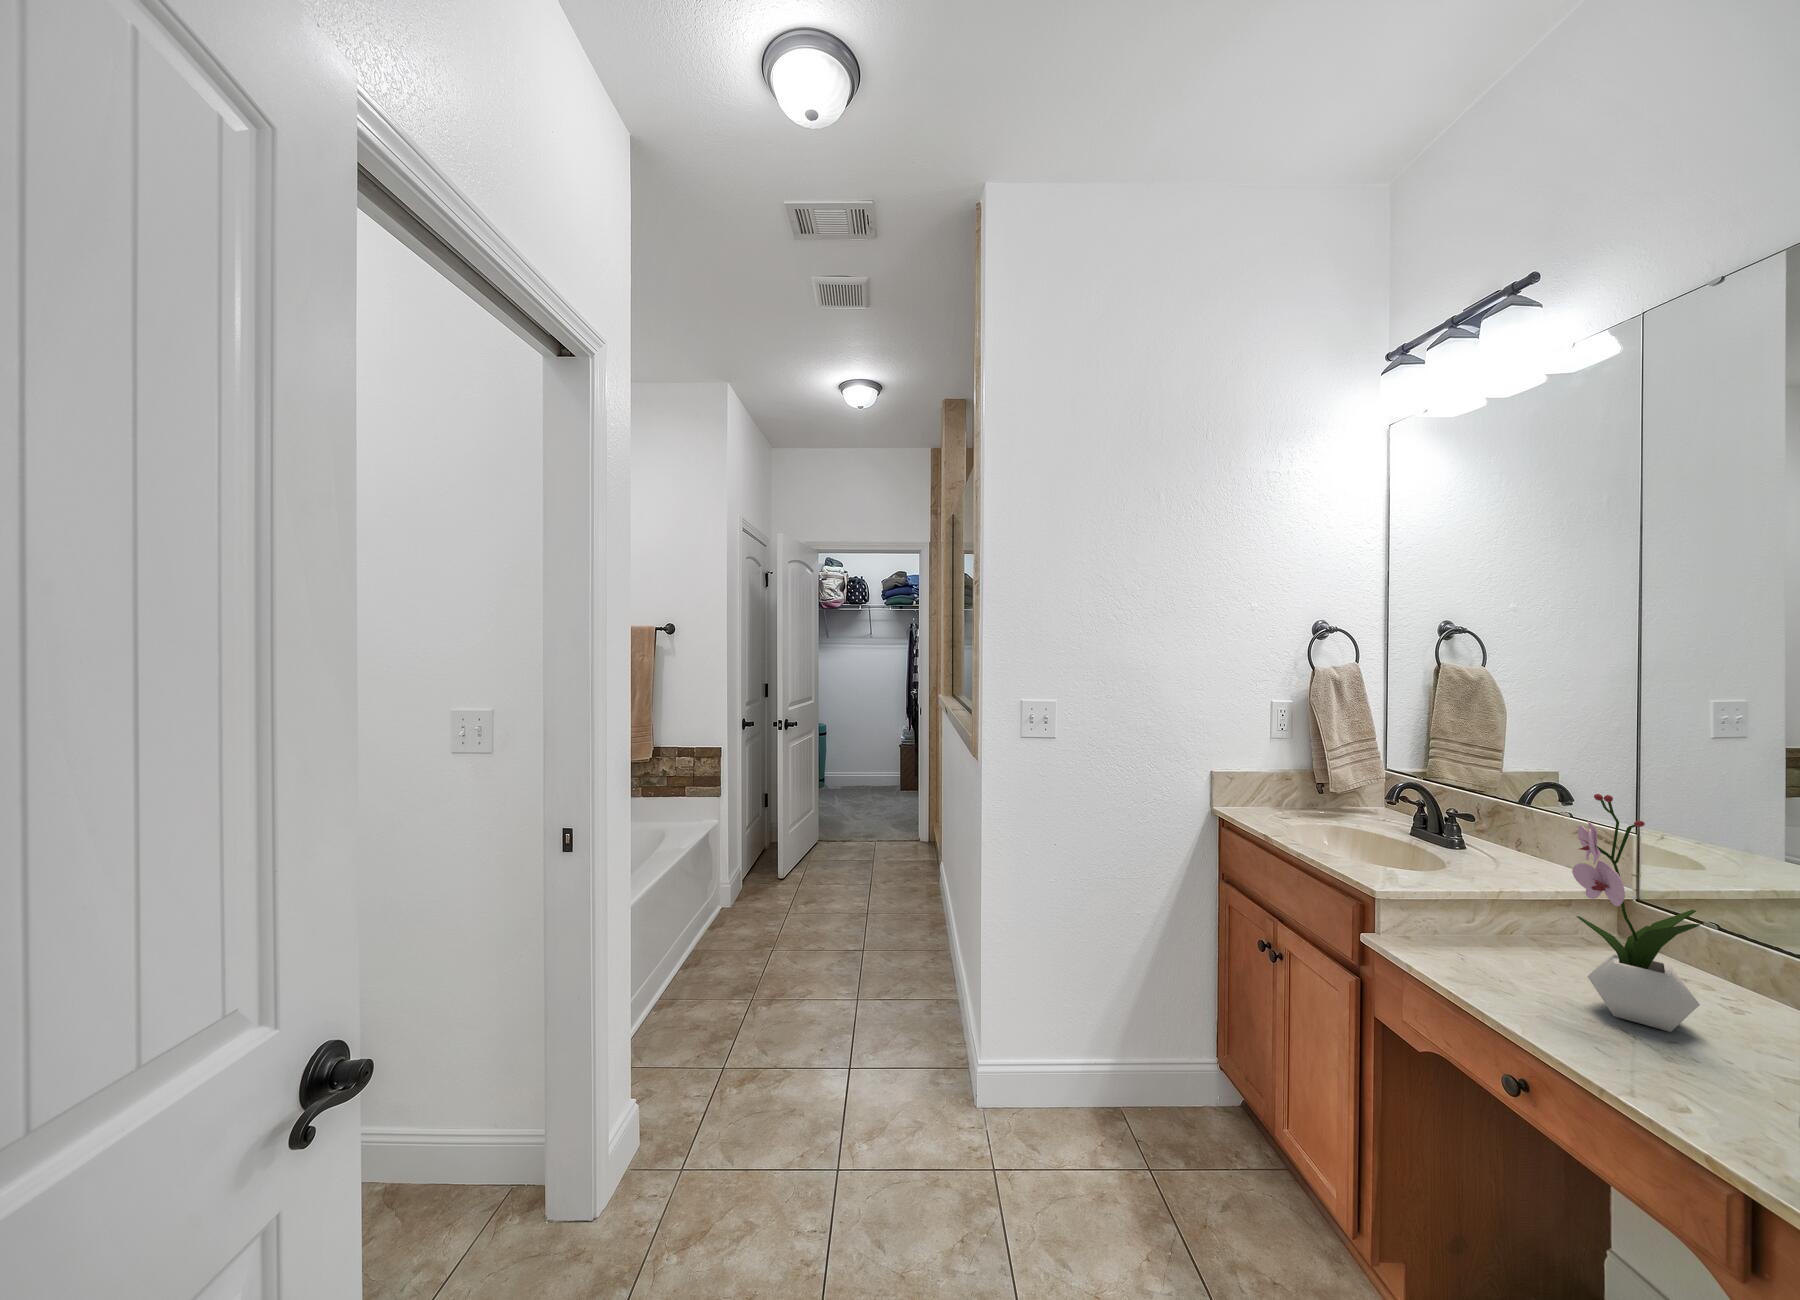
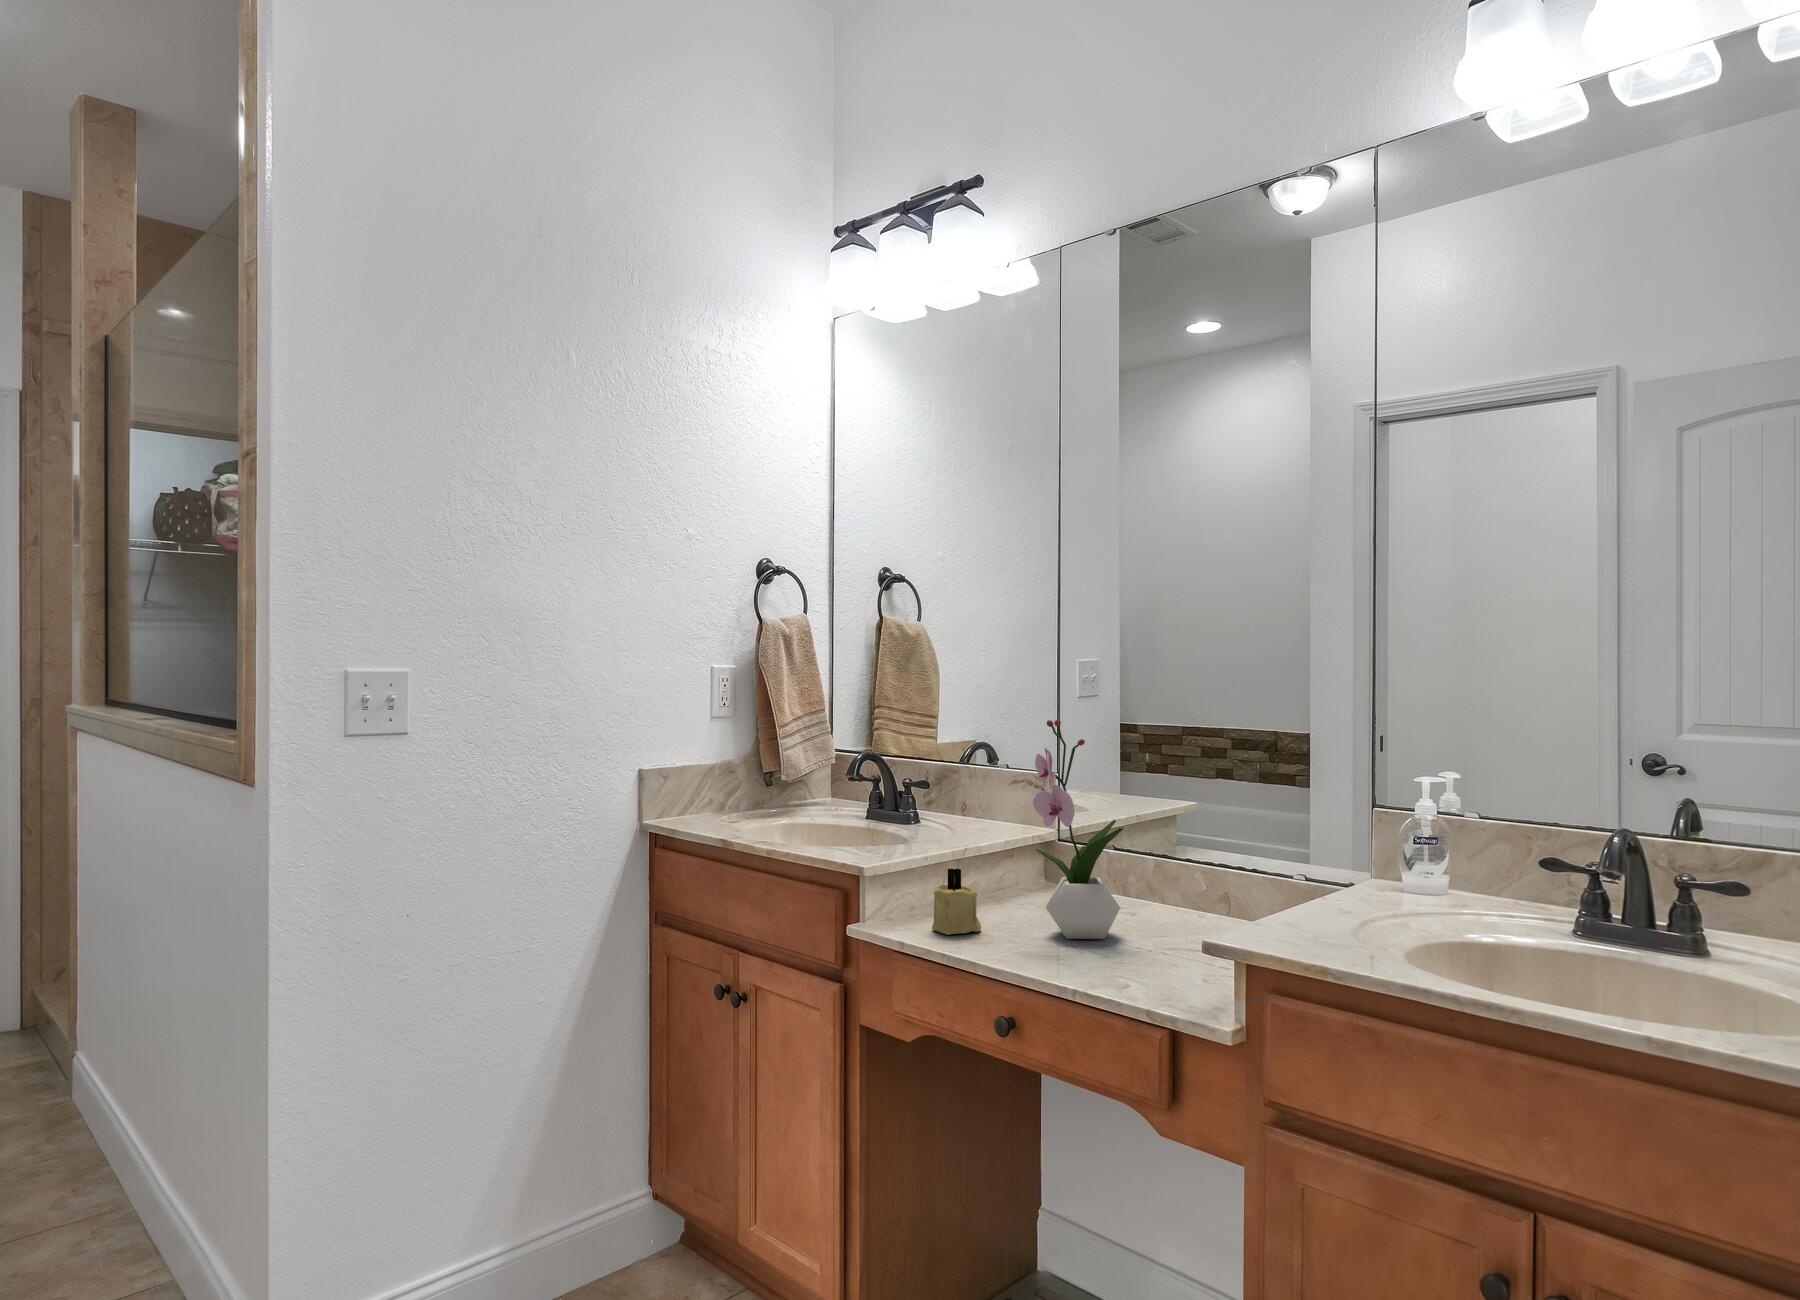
candle: none [1448,911,1506,977] -> present [932,868,981,935]

